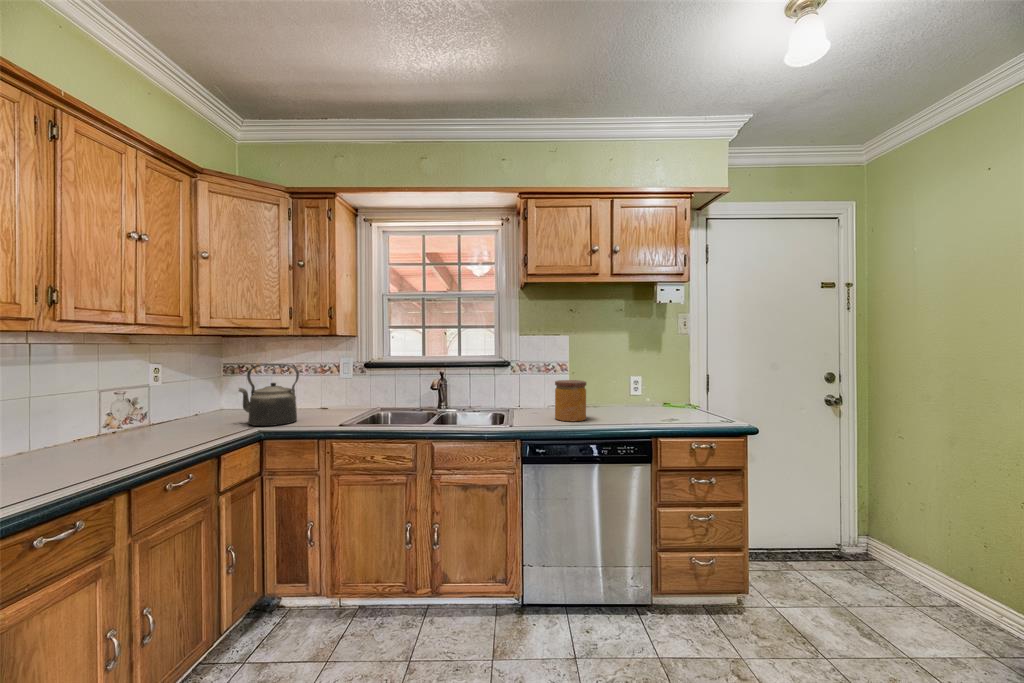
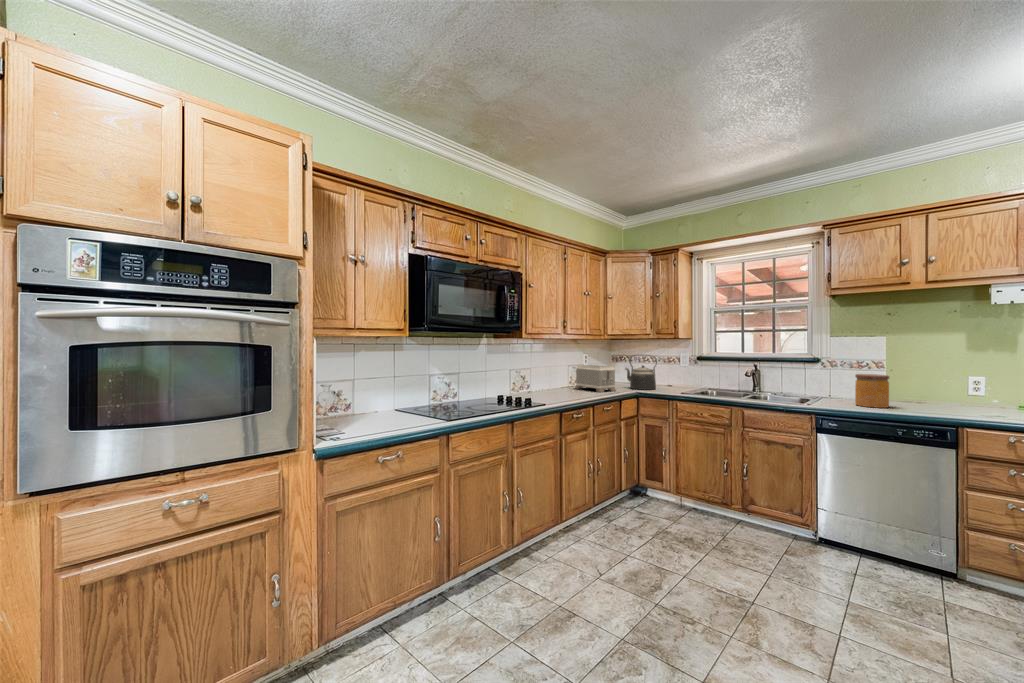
toaster: none [112,388,215,447] -> present [575,365,616,392]

